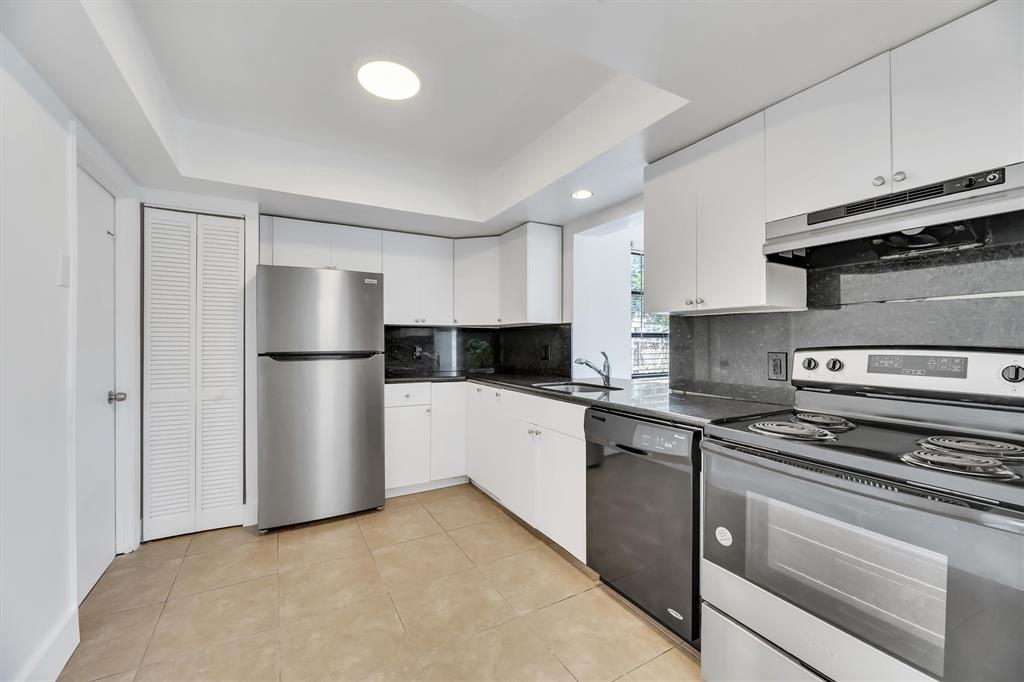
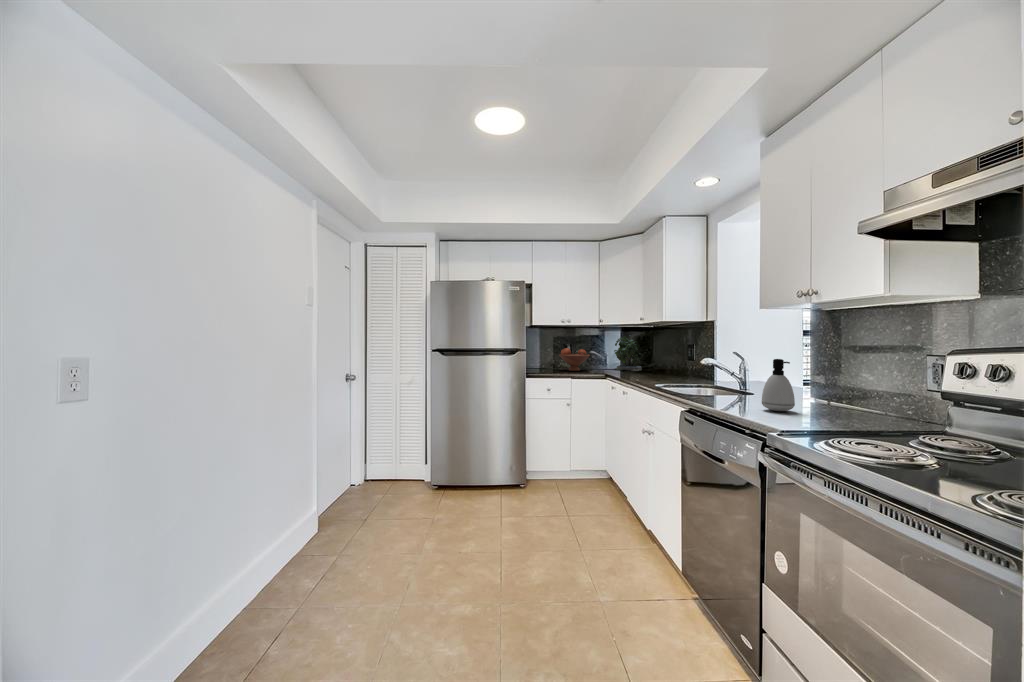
fruit bowl: none [412,351,445,375] -> present [559,348,590,371]
soap dispenser: none [659,358,685,403] -> present [762,359,795,411]

